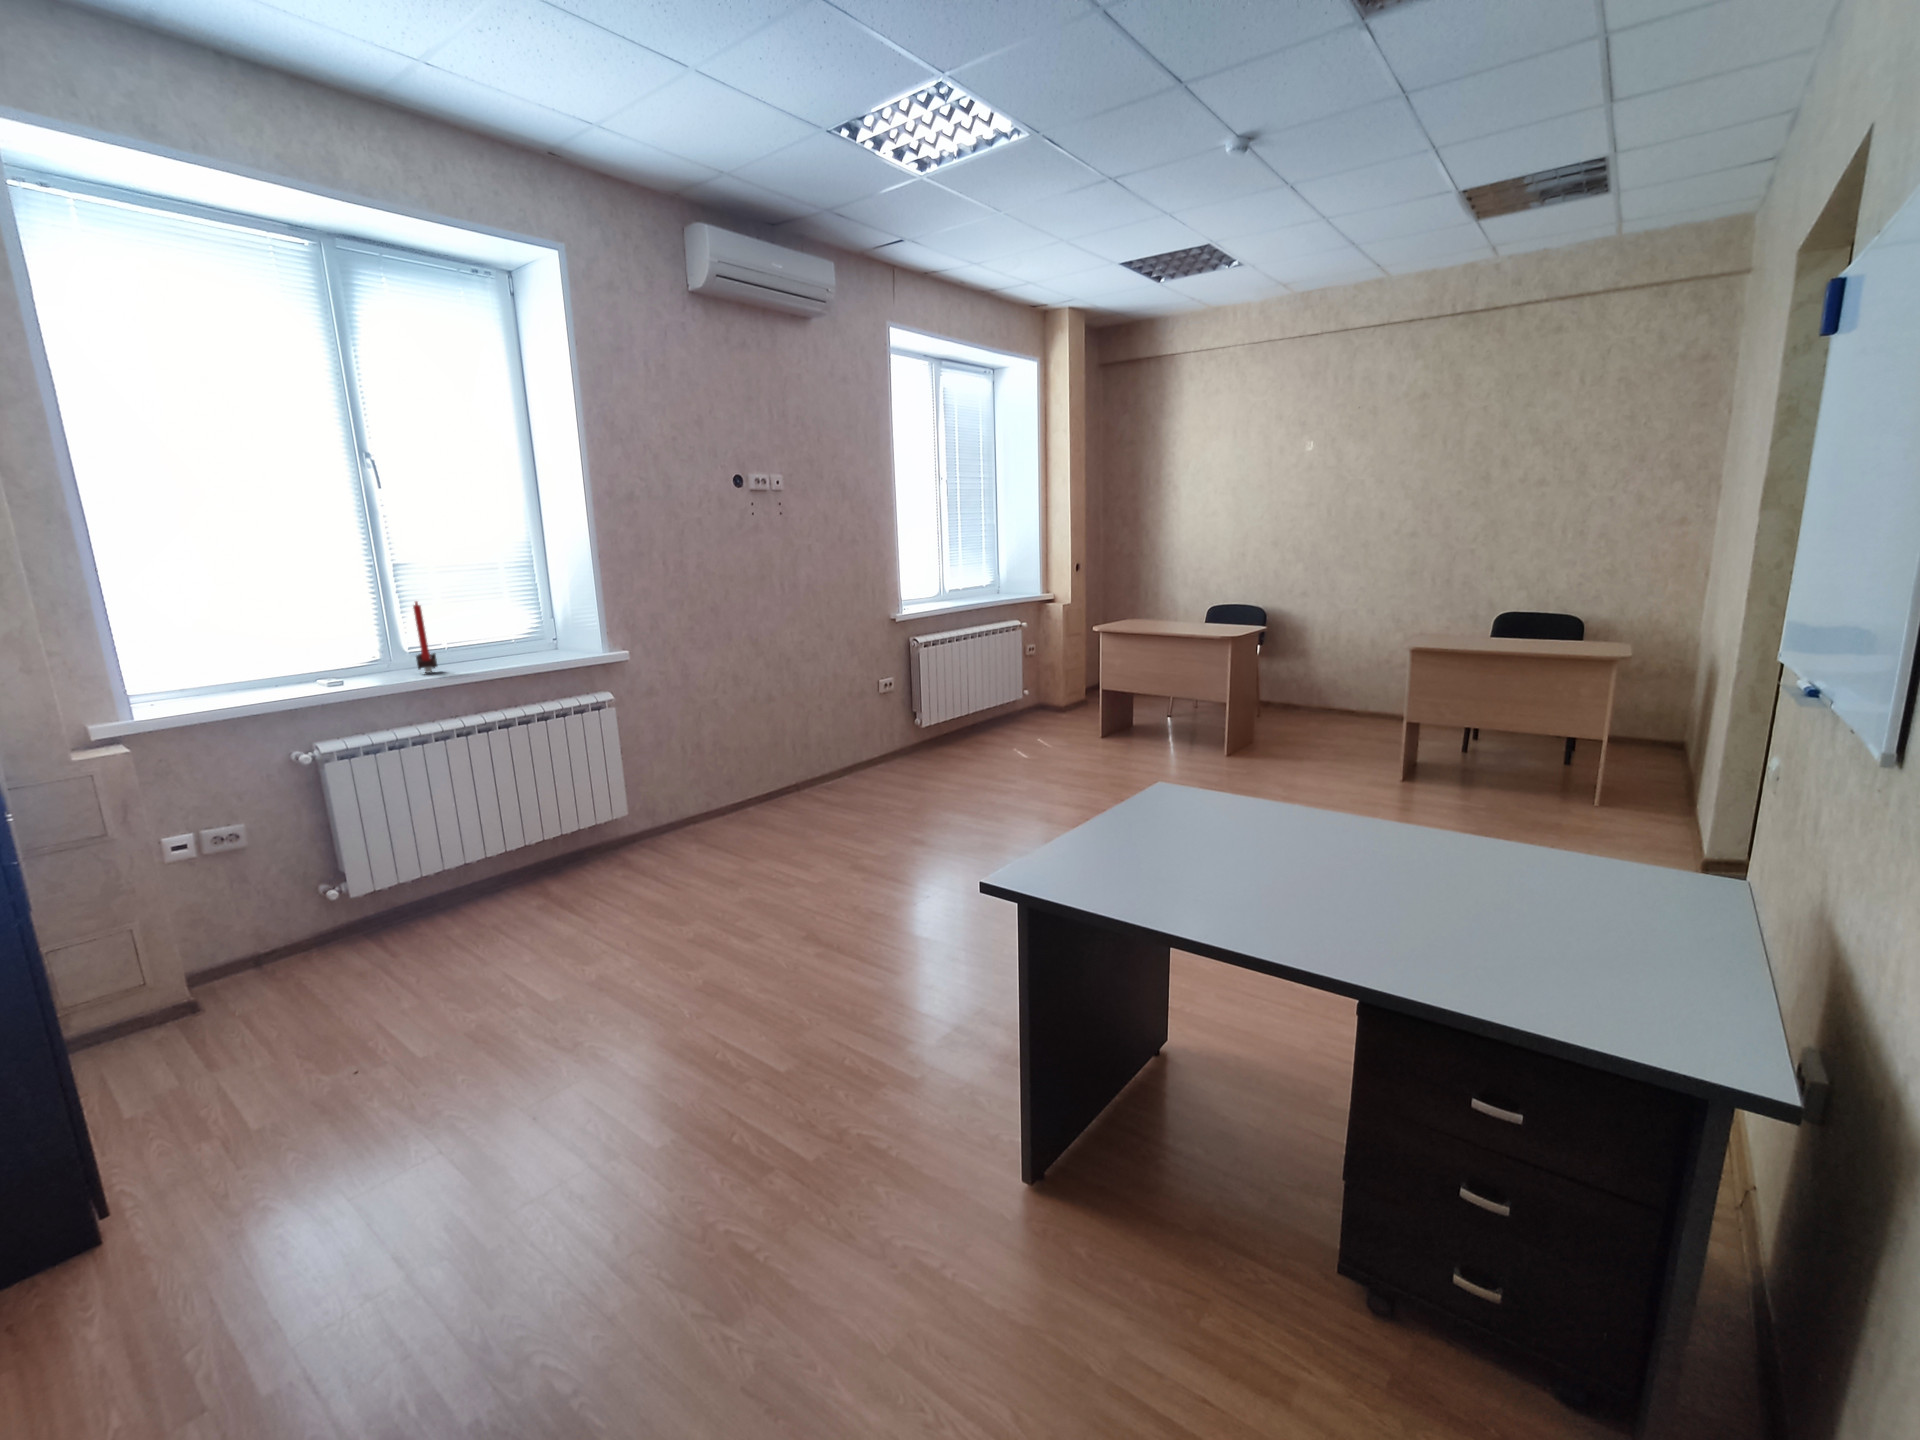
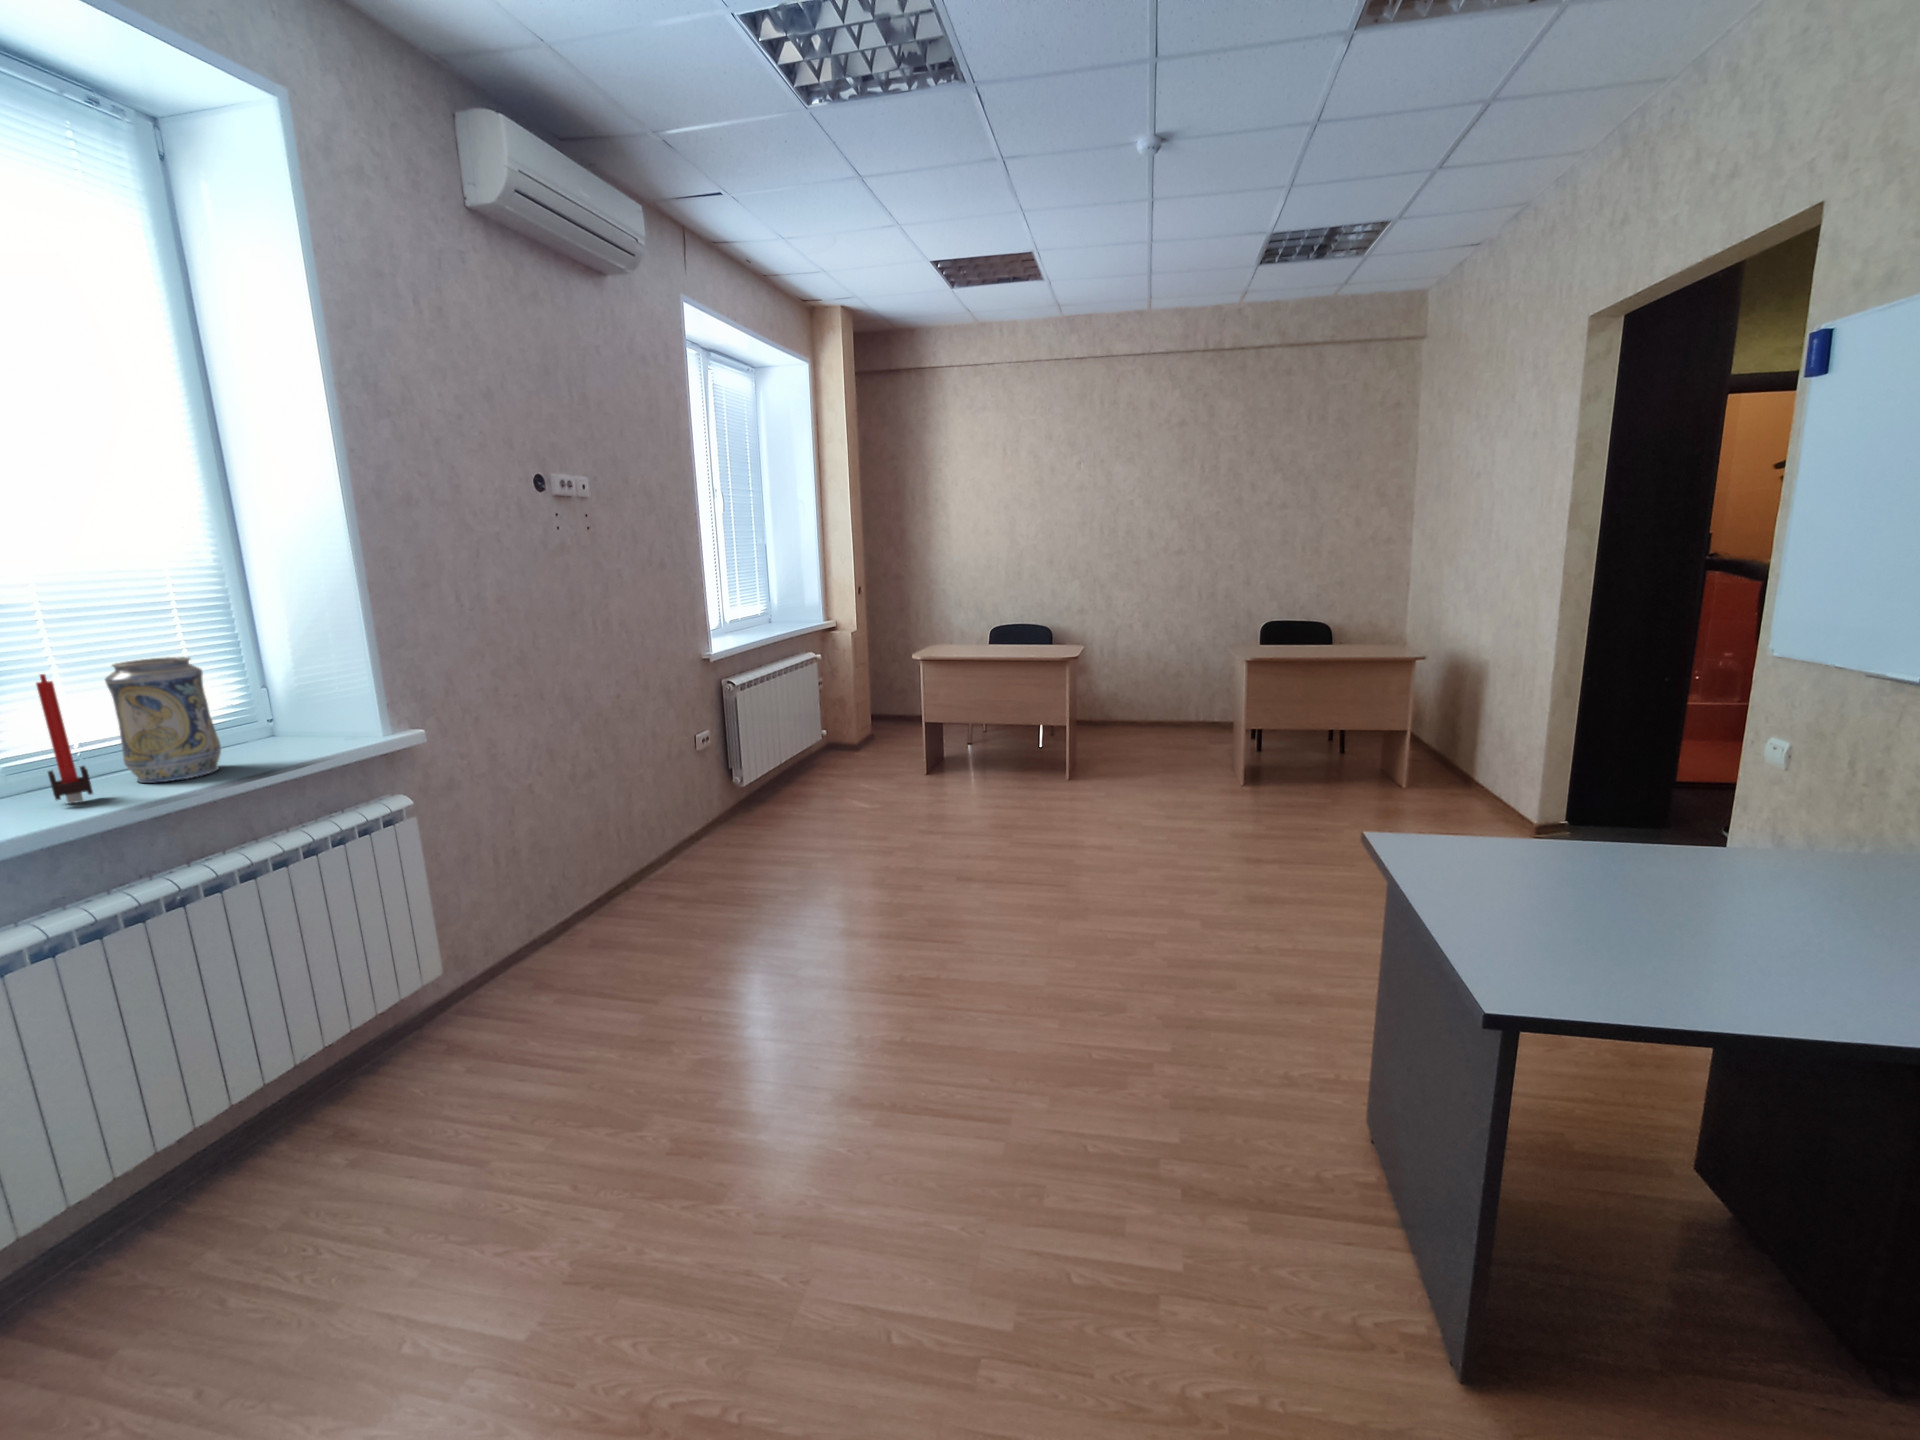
decorative vase: none [452,596,507,667] -> present [105,657,221,783]

